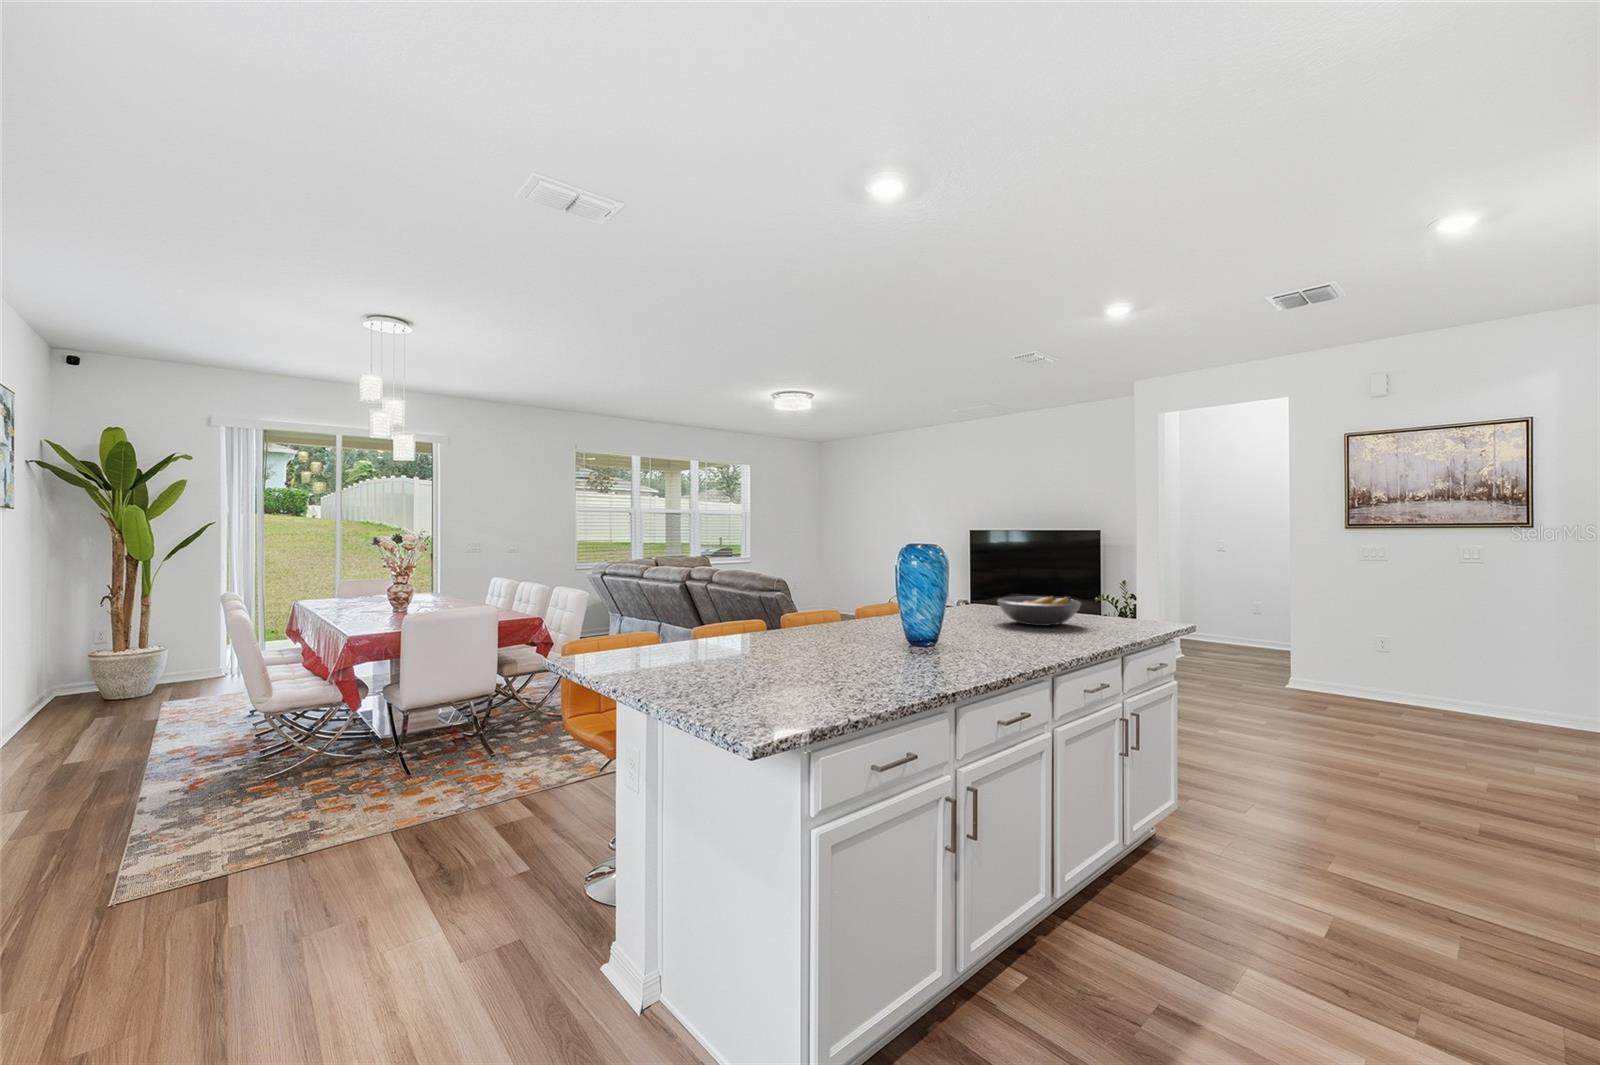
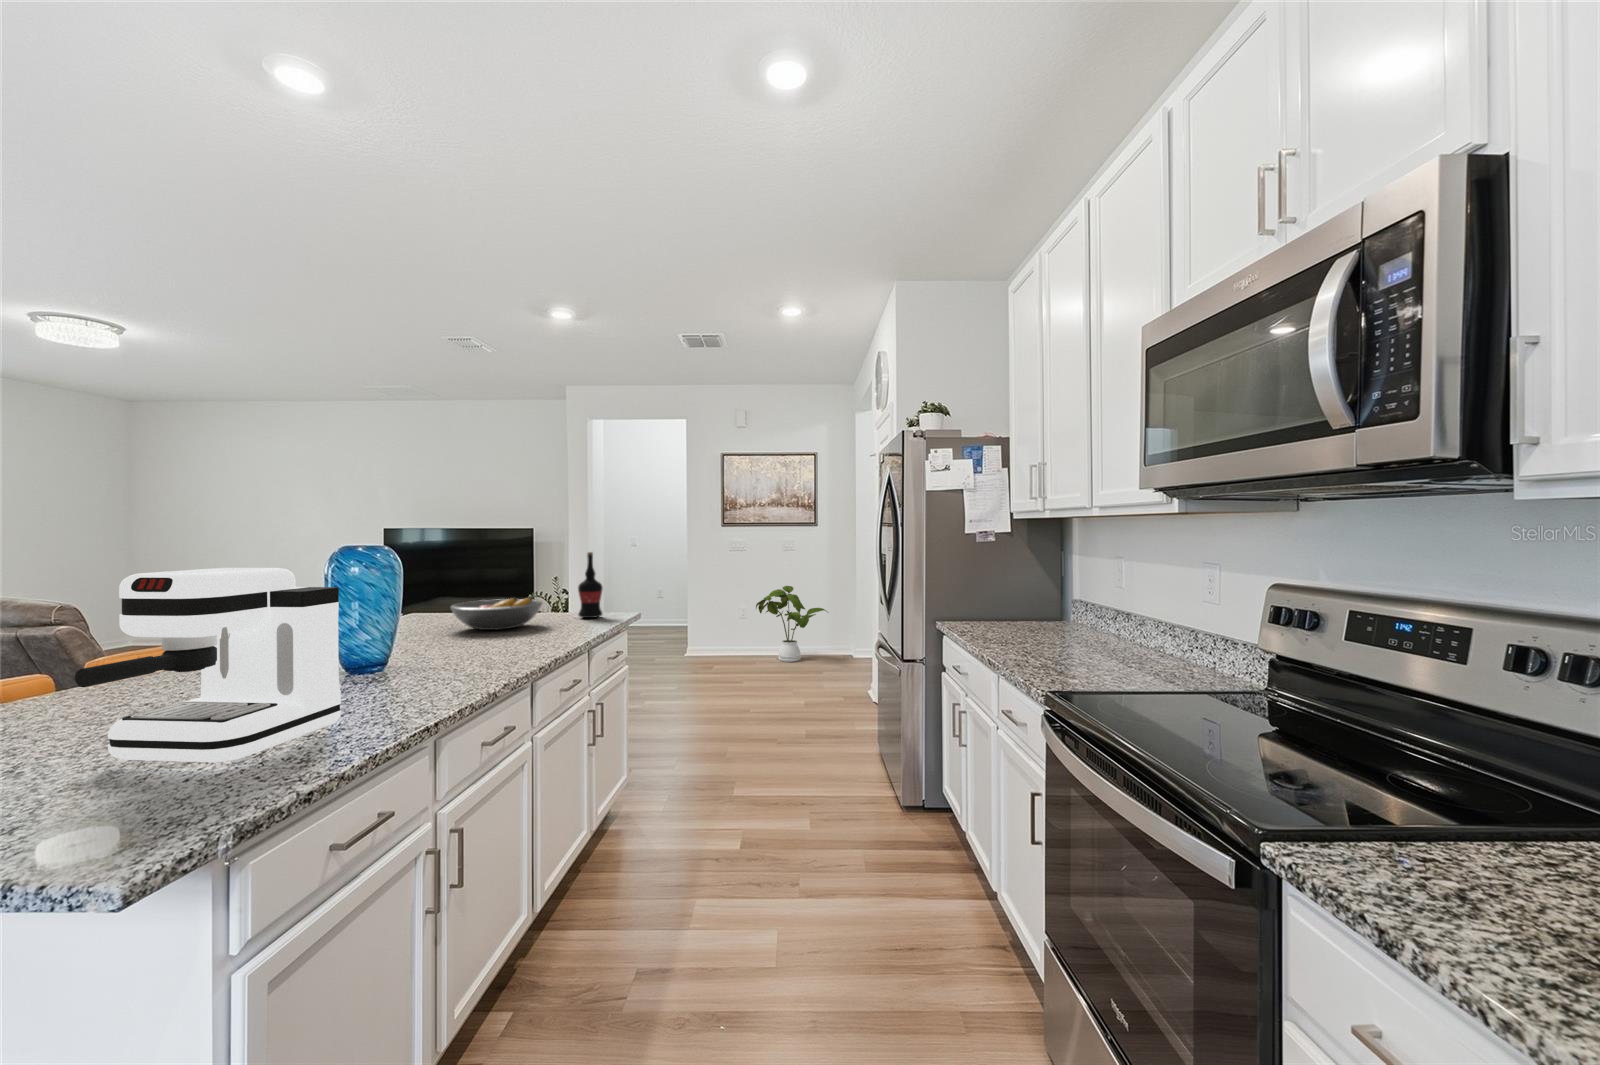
wine bottle: none [1122,554,1149,624] -> present [578,552,602,618]
coffee maker: none [752,557,890,692] -> present [75,568,341,763]
house plant: none [1404,612,1558,725] -> present [756,586,827,662]

